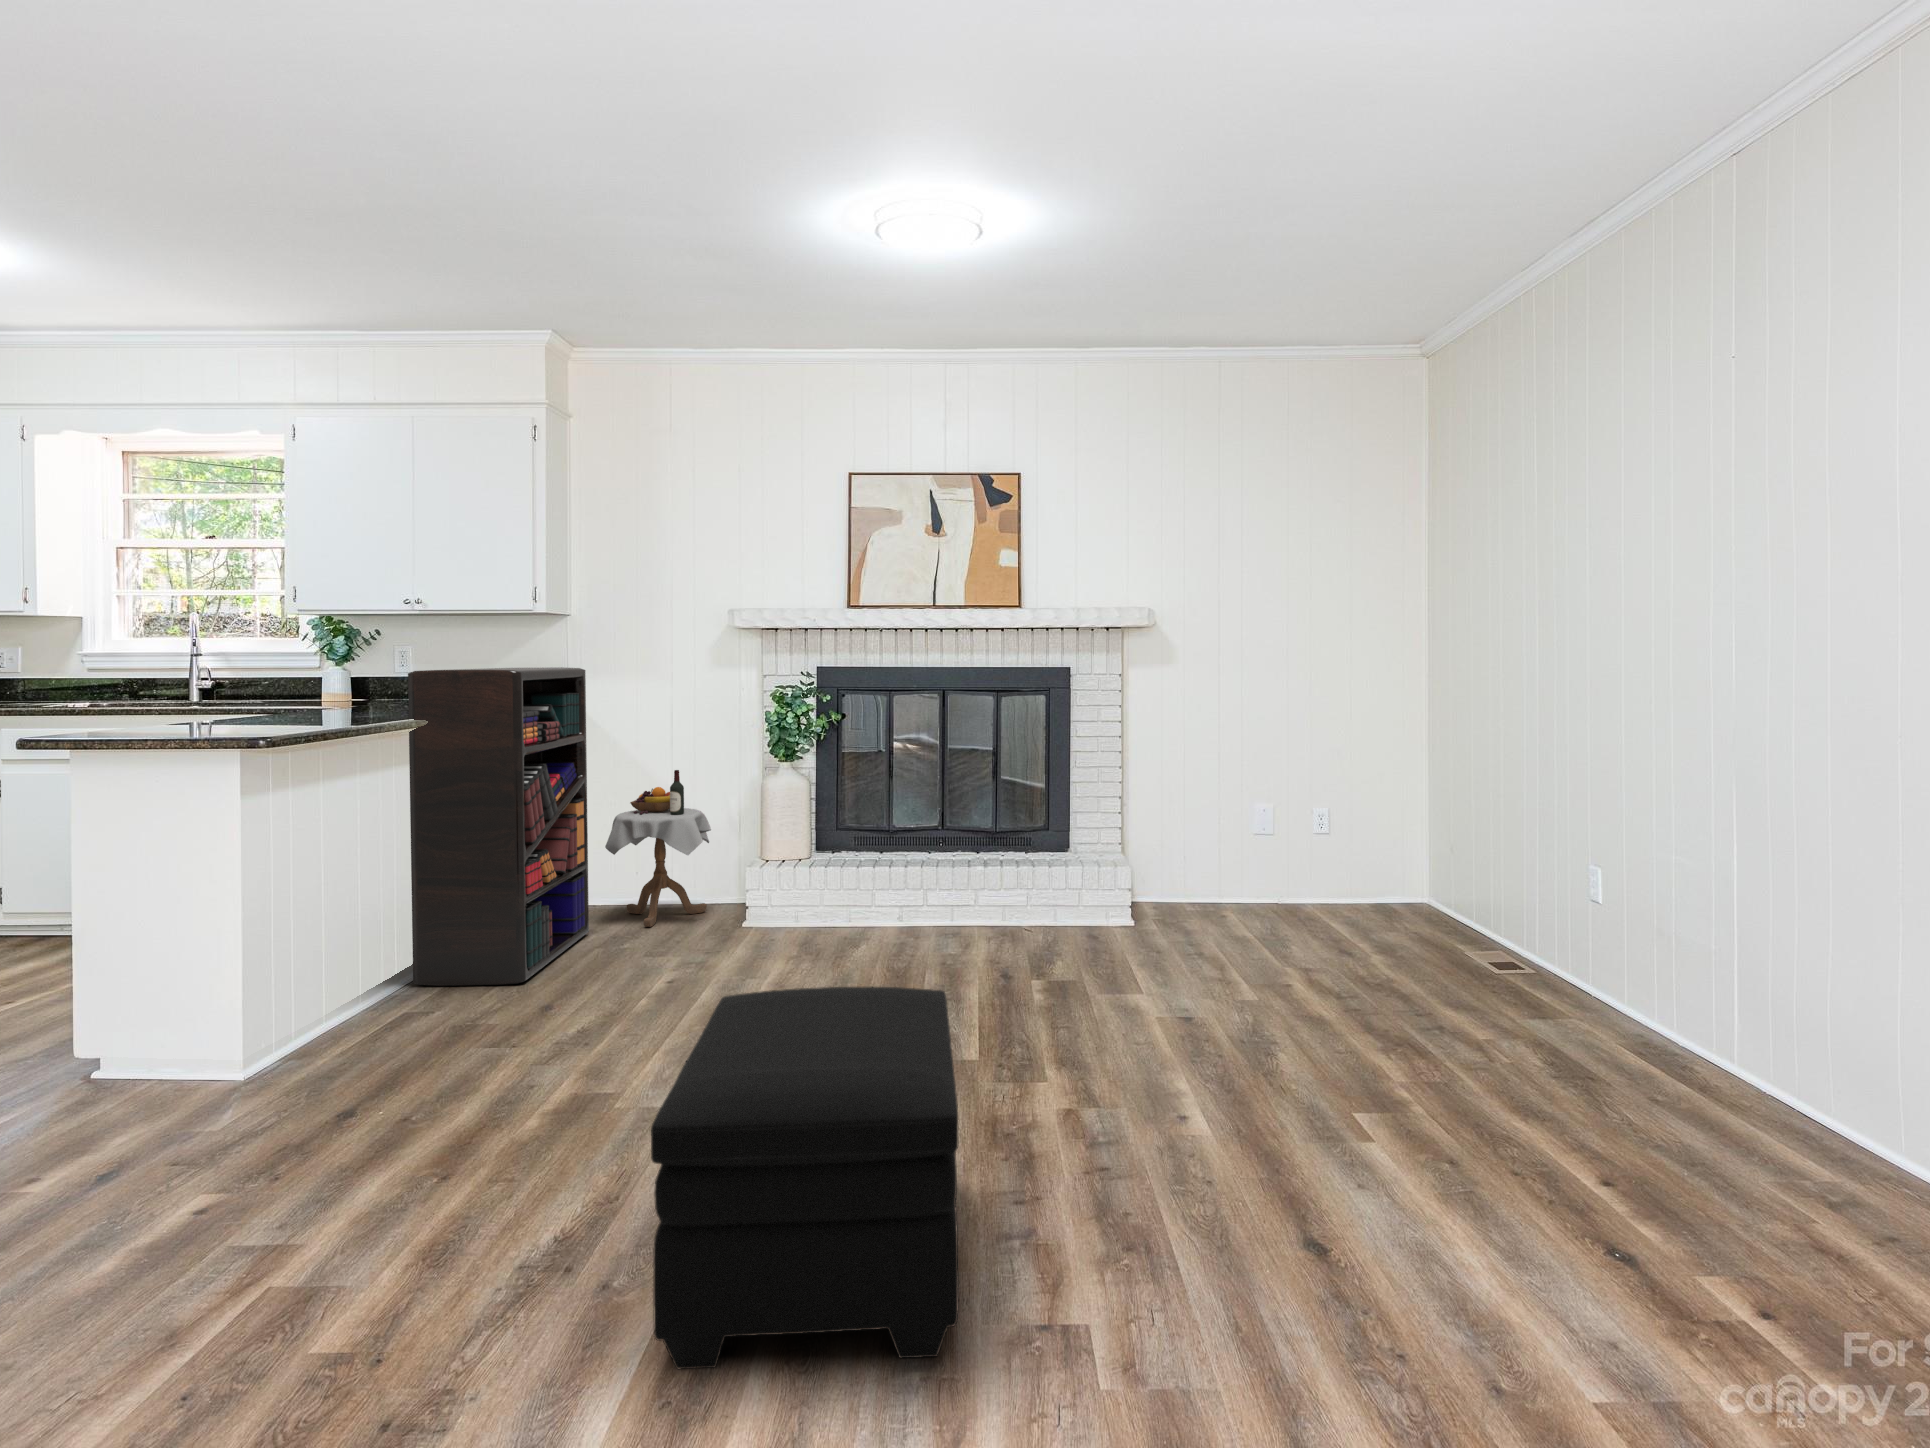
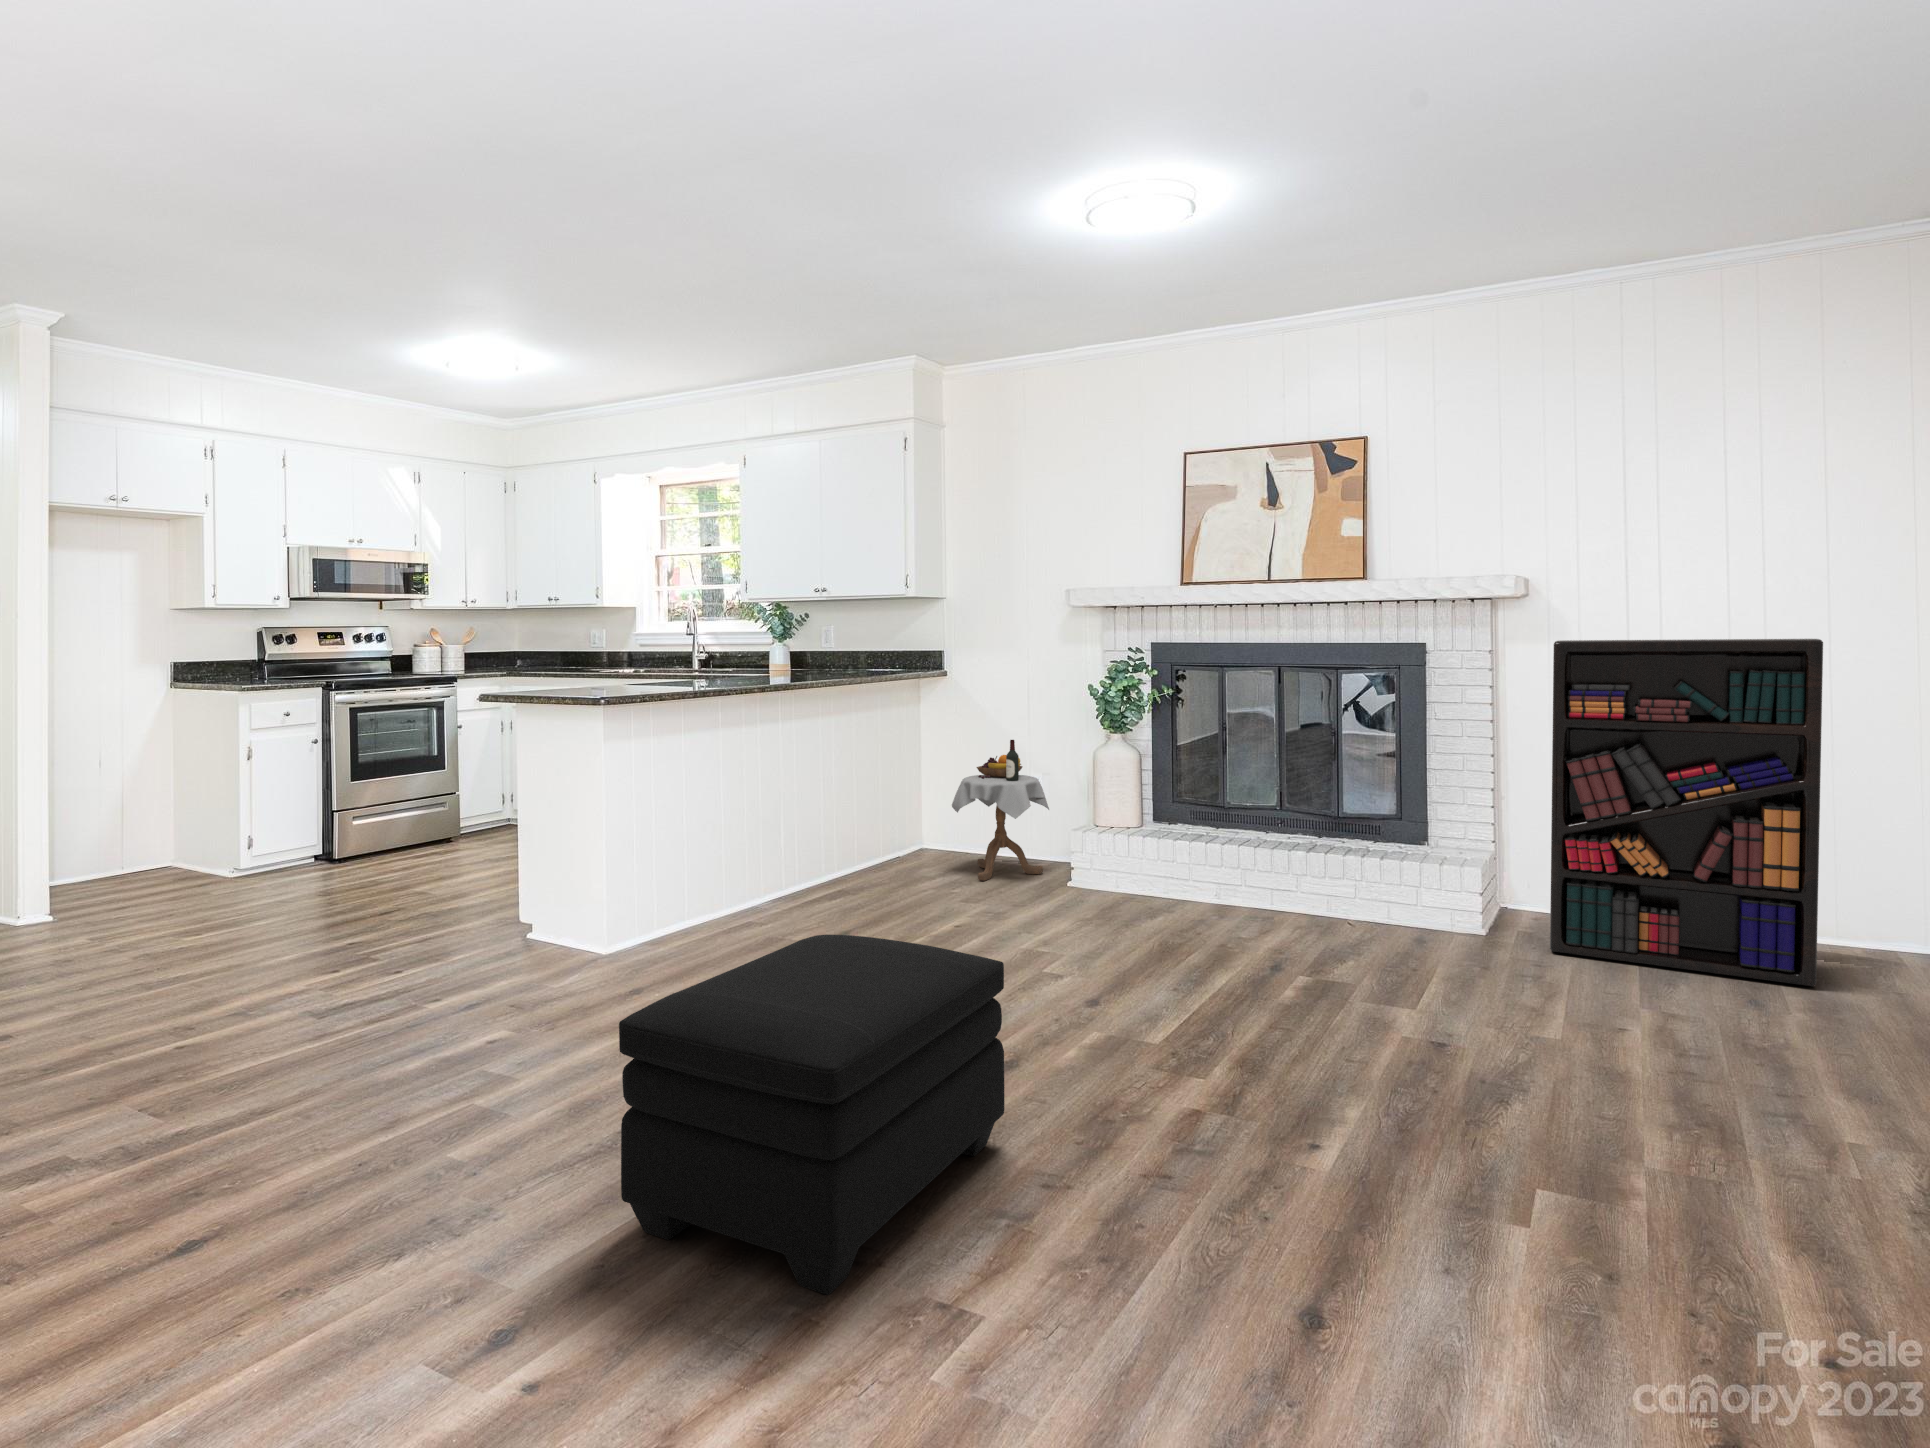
bookshelf: present [408,667,589,986] -> present [1550,639,1823,987]

